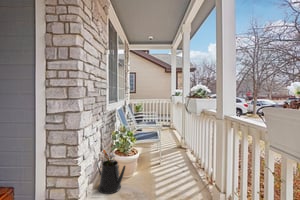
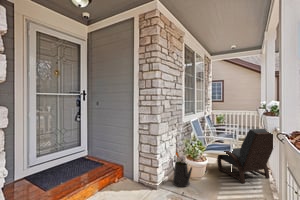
lounge chair: none [145,113,203,171] -> present [217,129,273,183]

